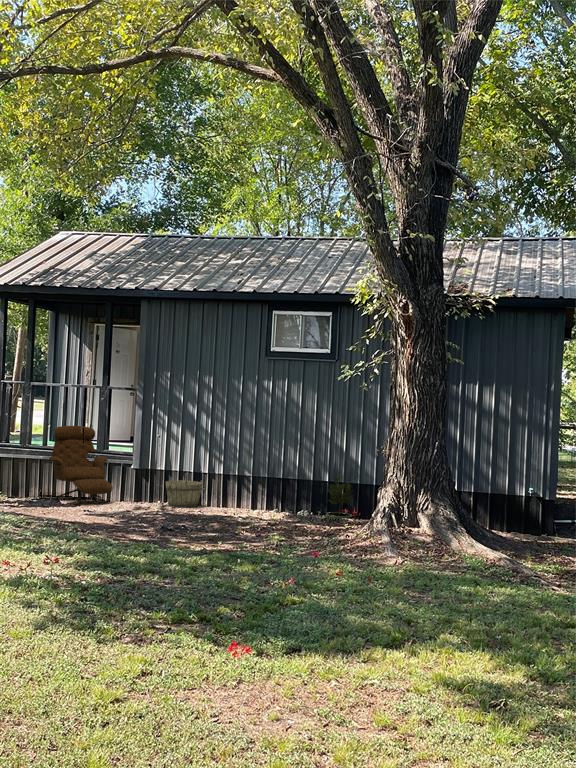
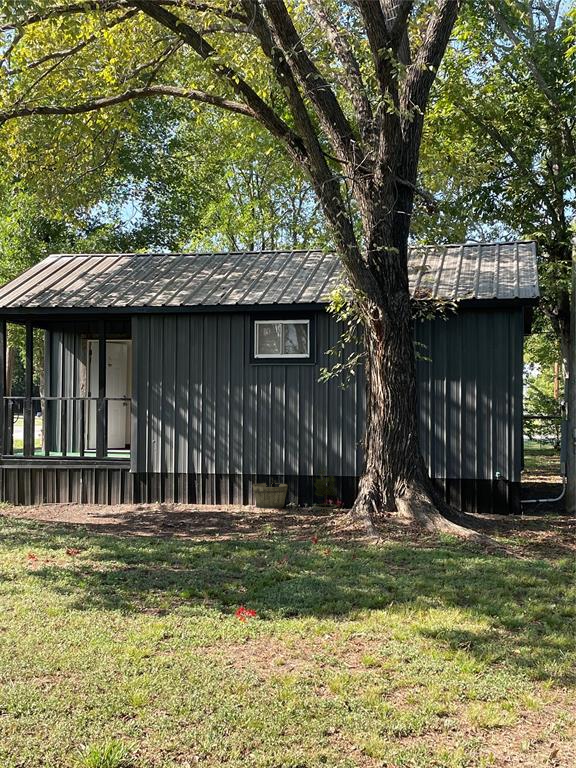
lounge chair: present [49,426,113,505] -> none [53,436,114,508]
wooden bucket: present [166,476,203,507] -> present [253,479,287,508]

